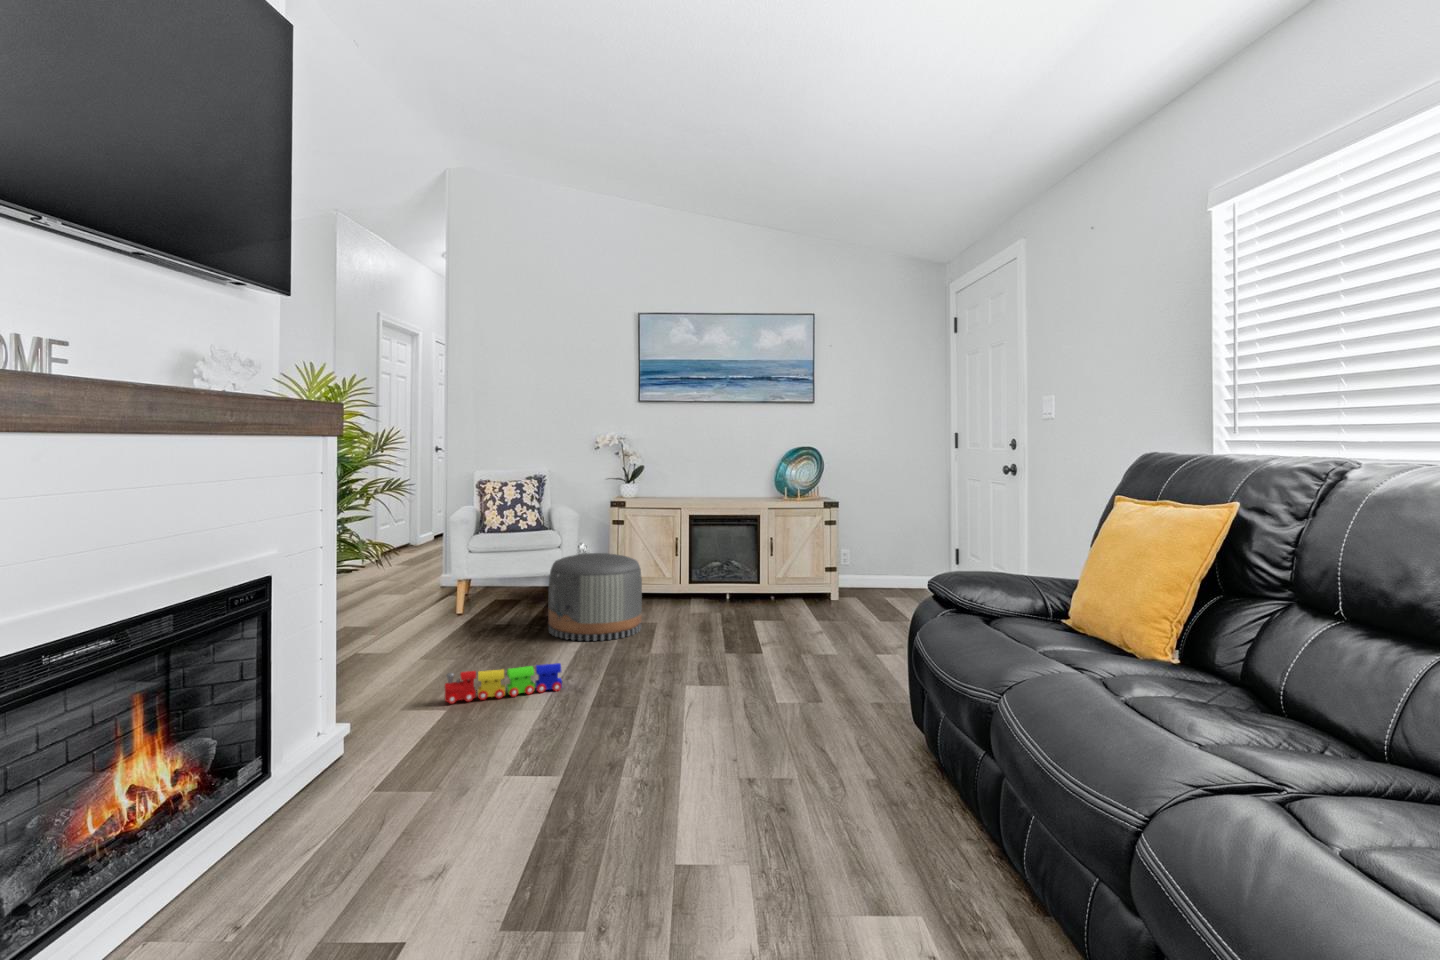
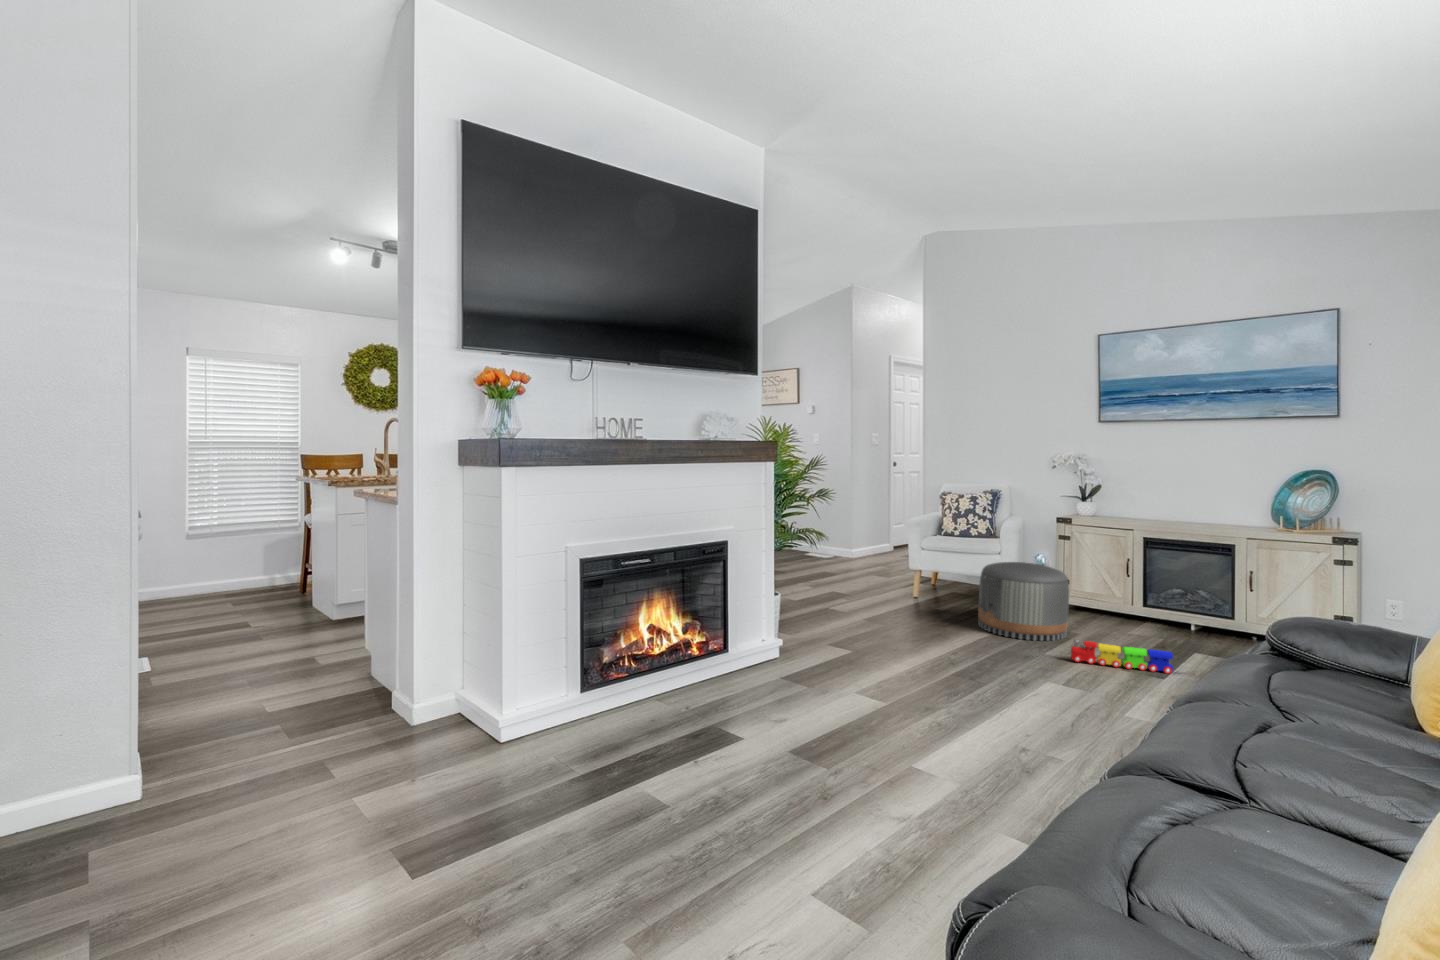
toy train: present [445,663,562,704] -> present [1071,639,1173,674]

